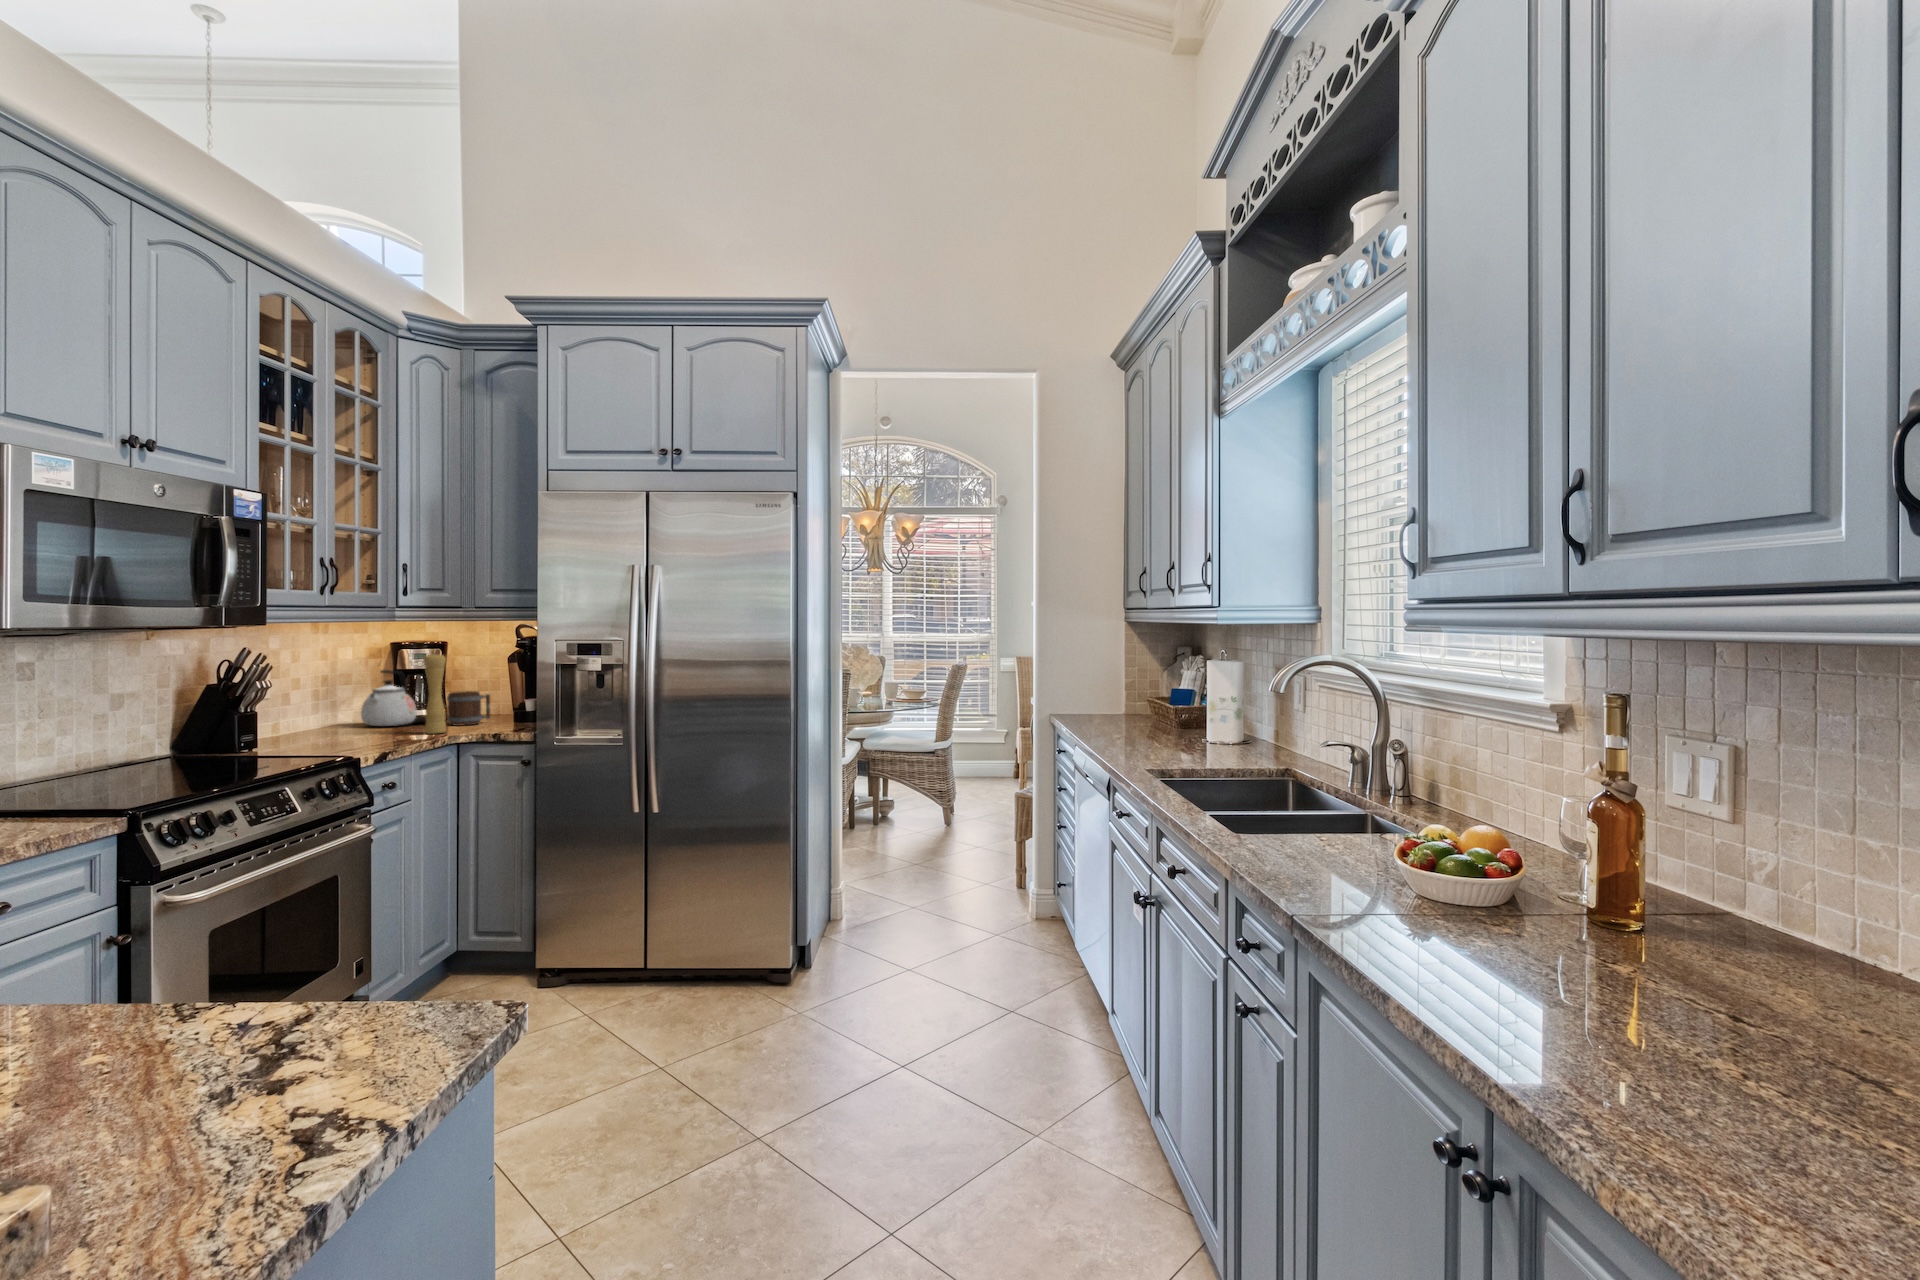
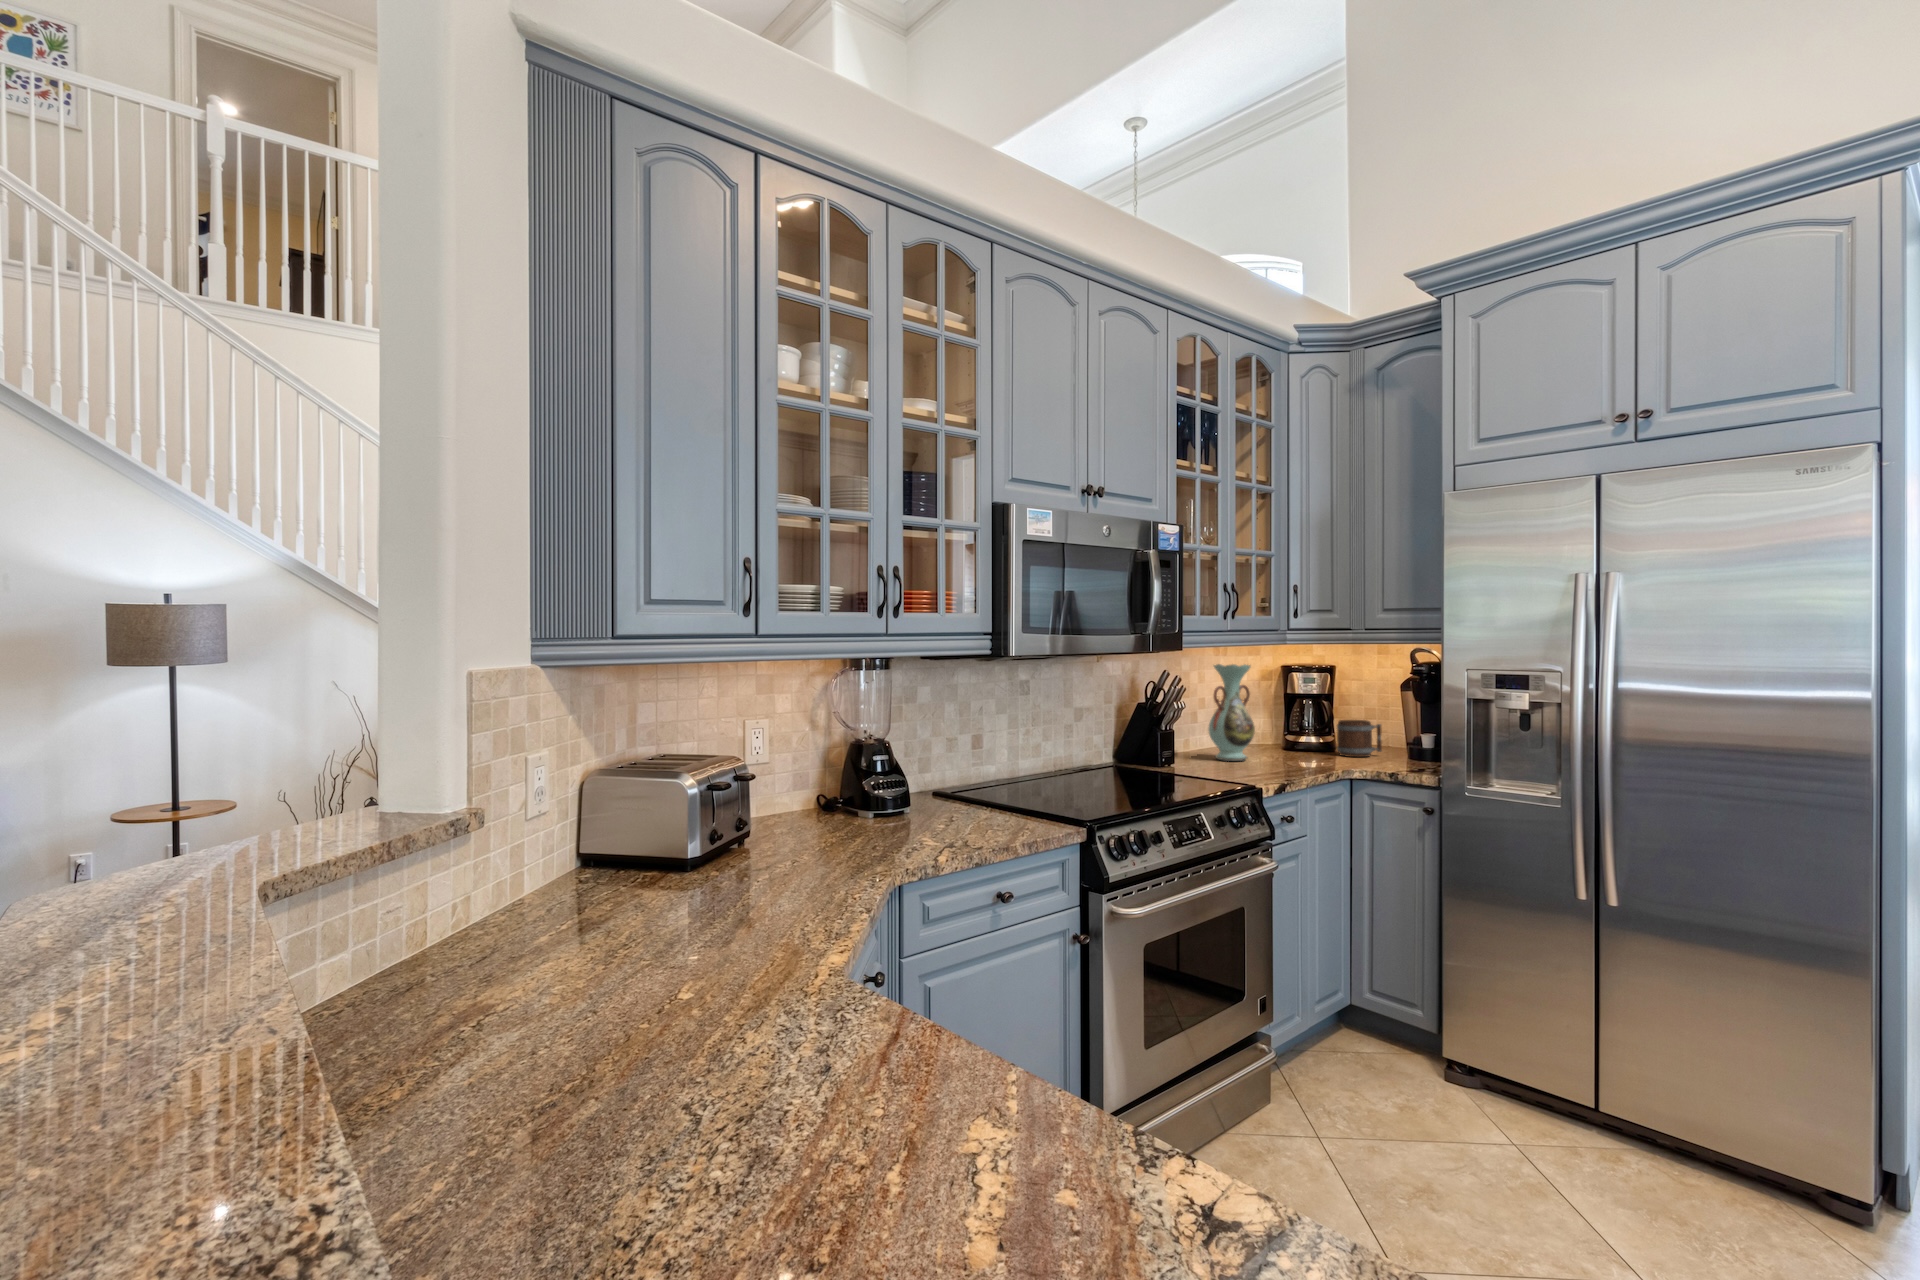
decorative vase: none [303,640,357,739] -> present [1208,664,1255,761]
pepper mill: present [423,653,446,734] -> none [1316,679,1339,765]
kettle: present [361,670,417,727] -> none [1255,694,1306,751]

